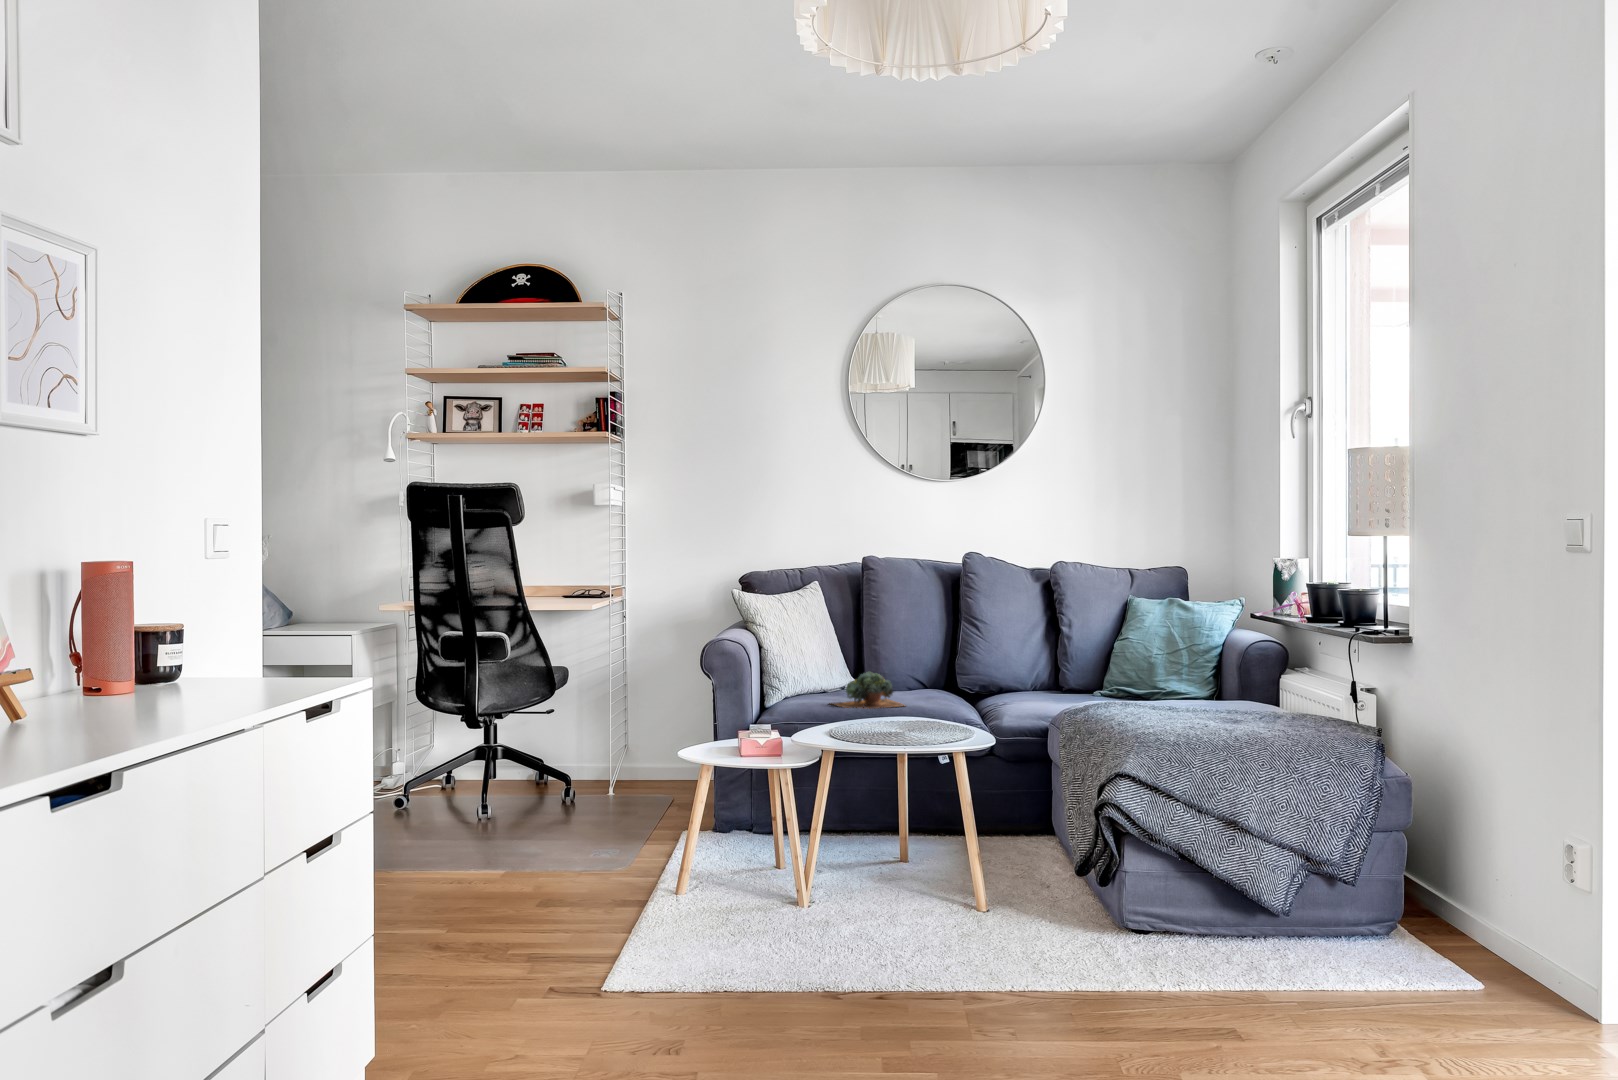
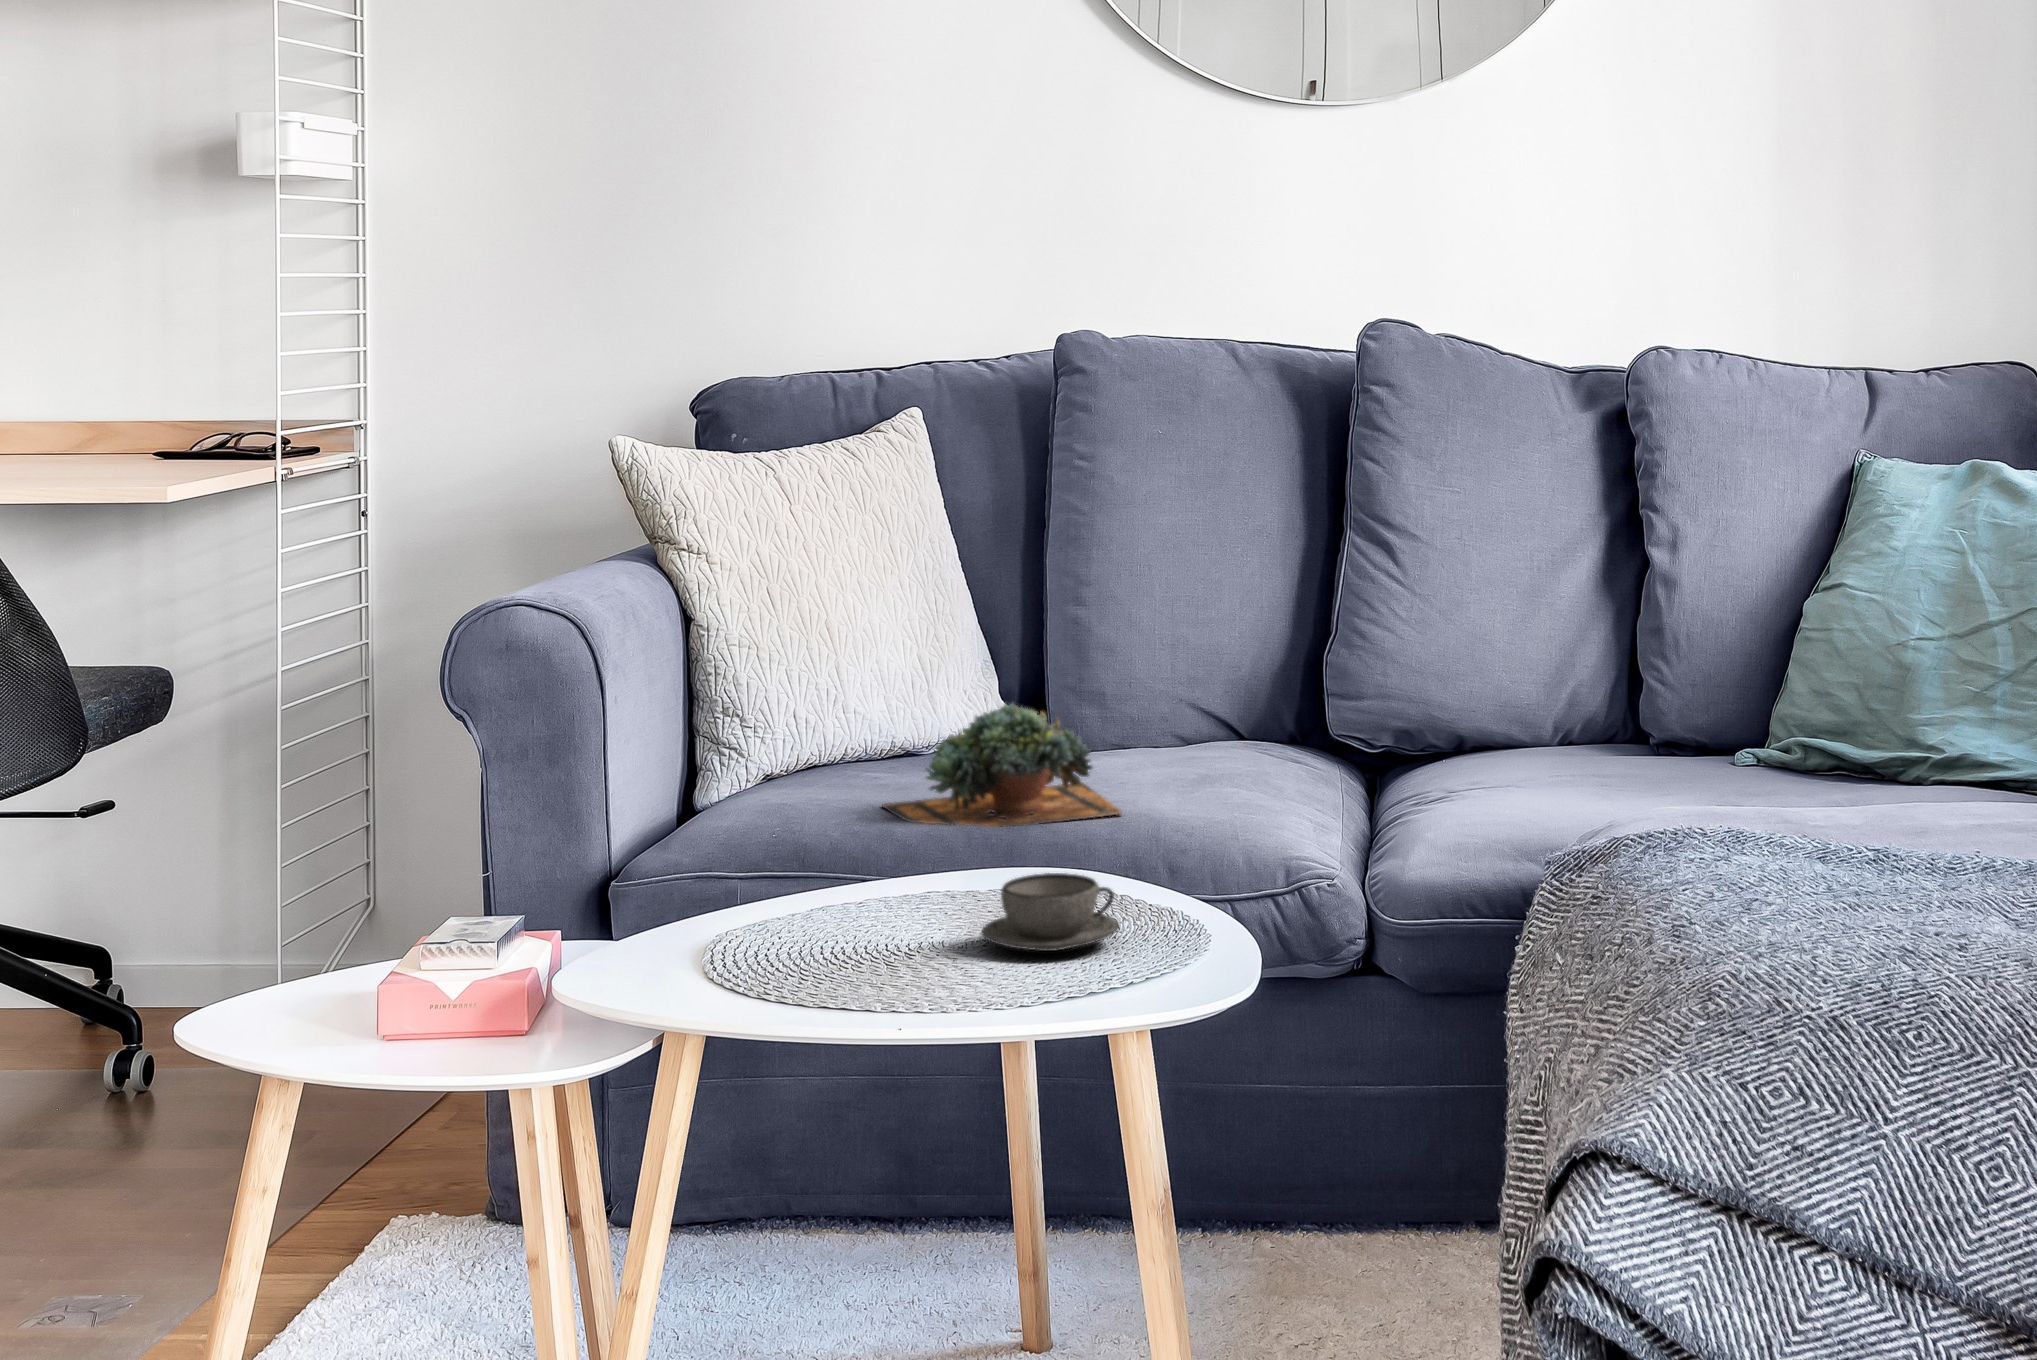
teacup: none [900,712,941,733] -> present [981,873,1119,951]

